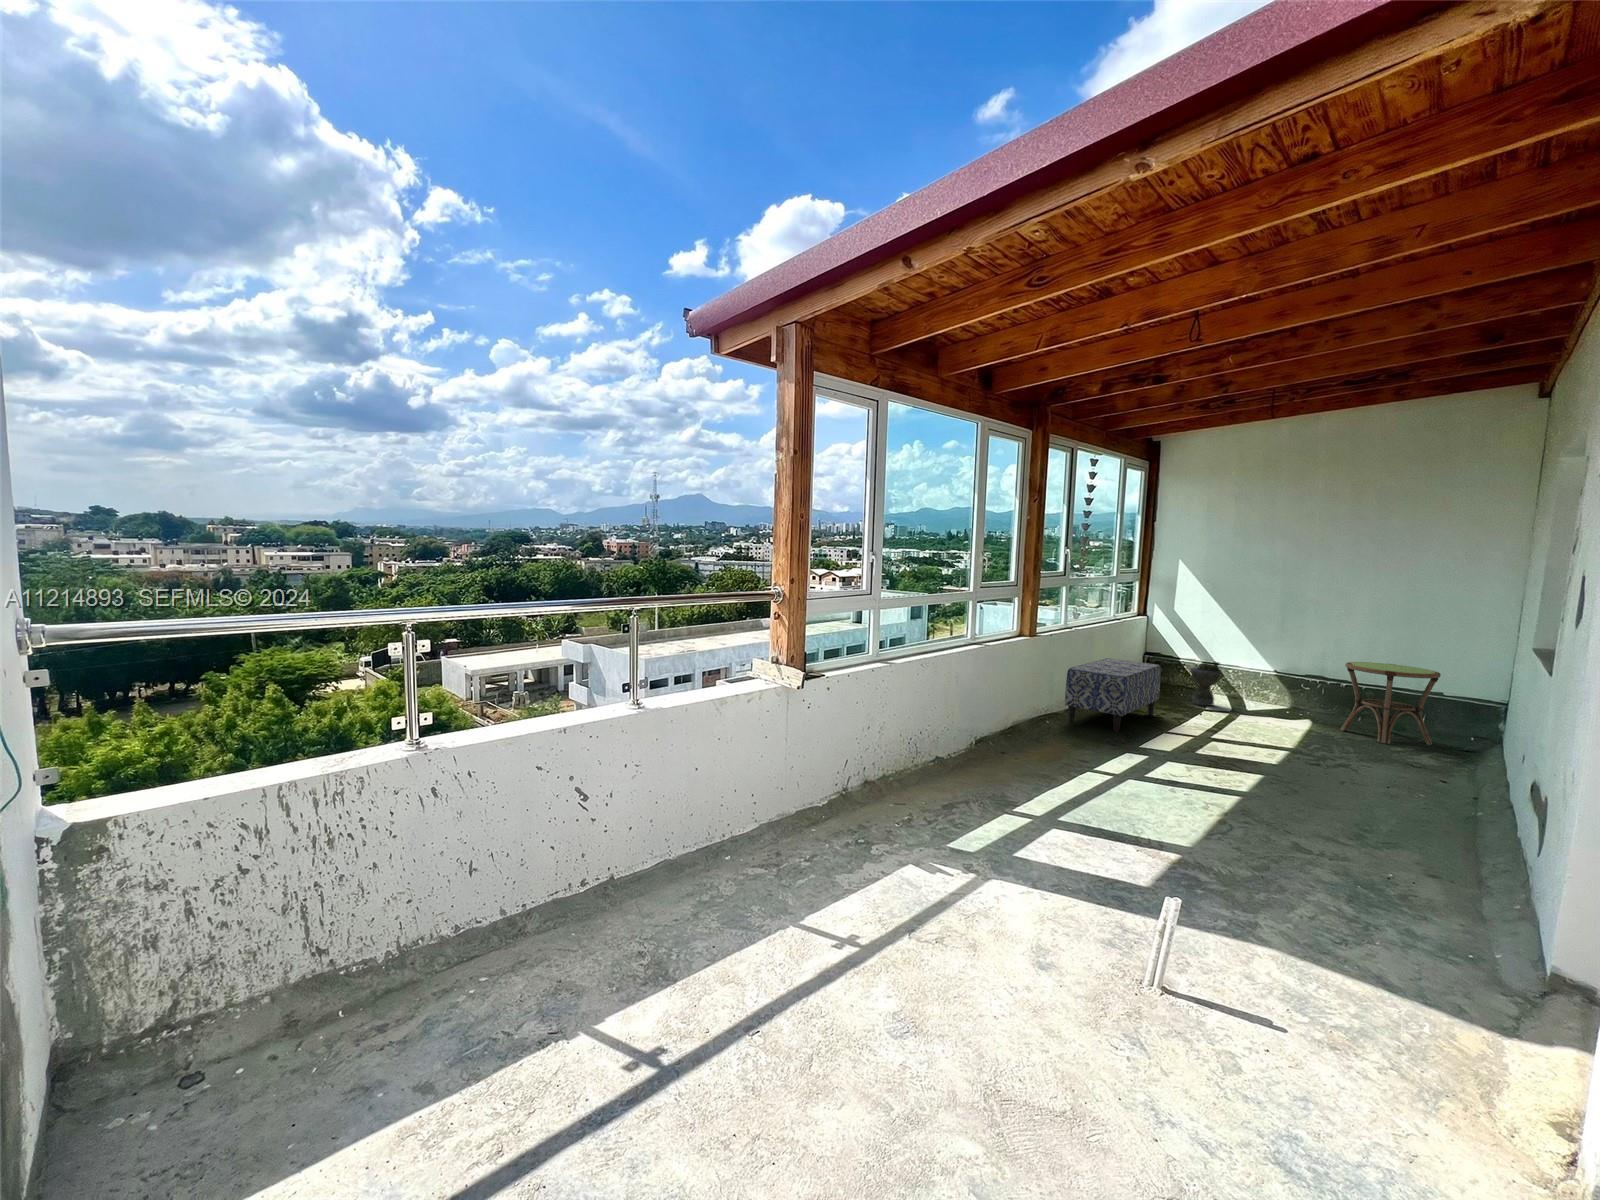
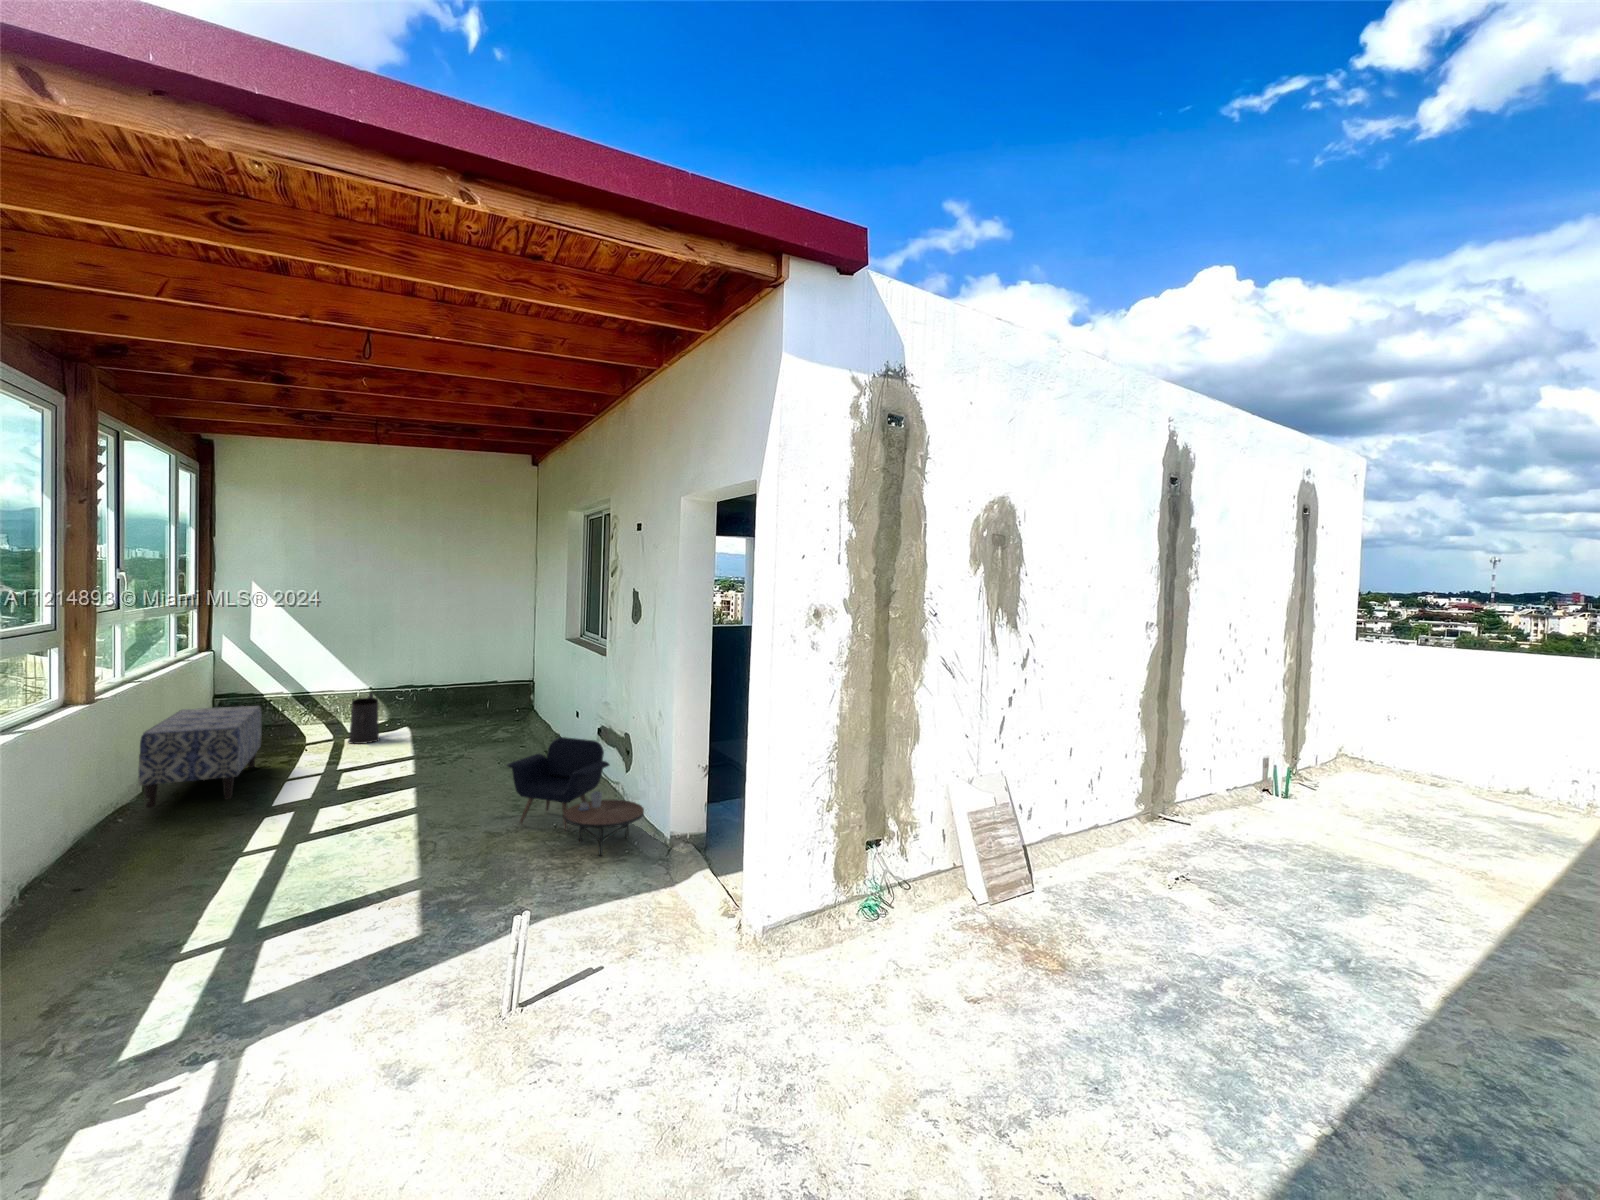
planter: present [1190,662,1221,706] -> none [280,691,317,742]
side table: present [1341,662,1441,745] -> none [435,668,501,736]
watering can: none [1242,667,1277,722] -> present [348,692,380,744]
armchair: none [1333,761,1530,933] -> present [507,737,644,856]

